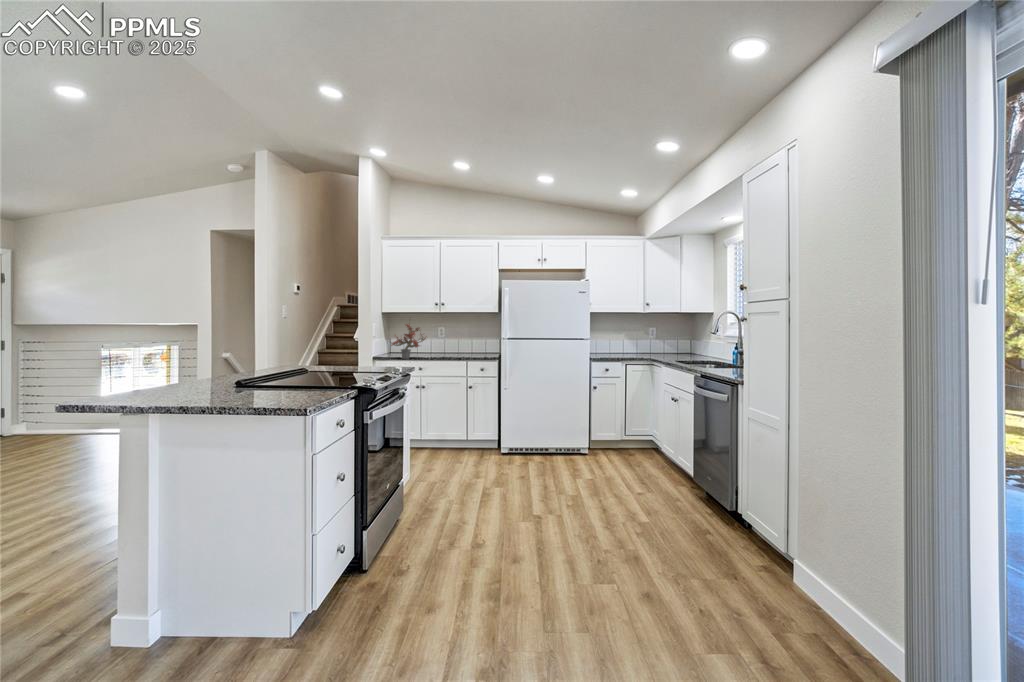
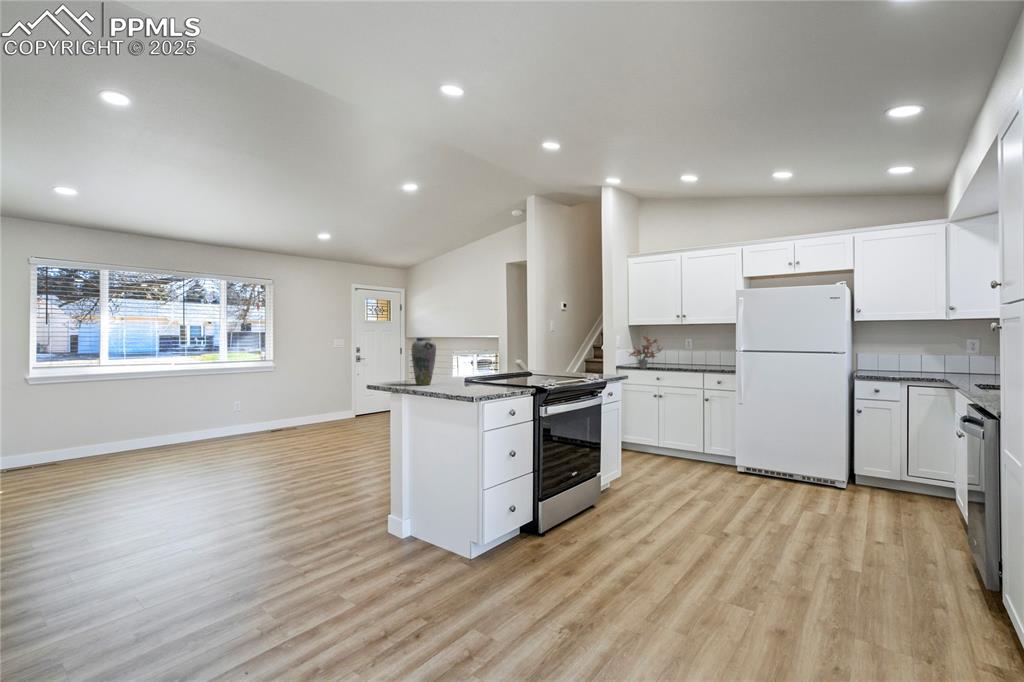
vase: none [144,321,190,396] -> present [412,337,436,385]

